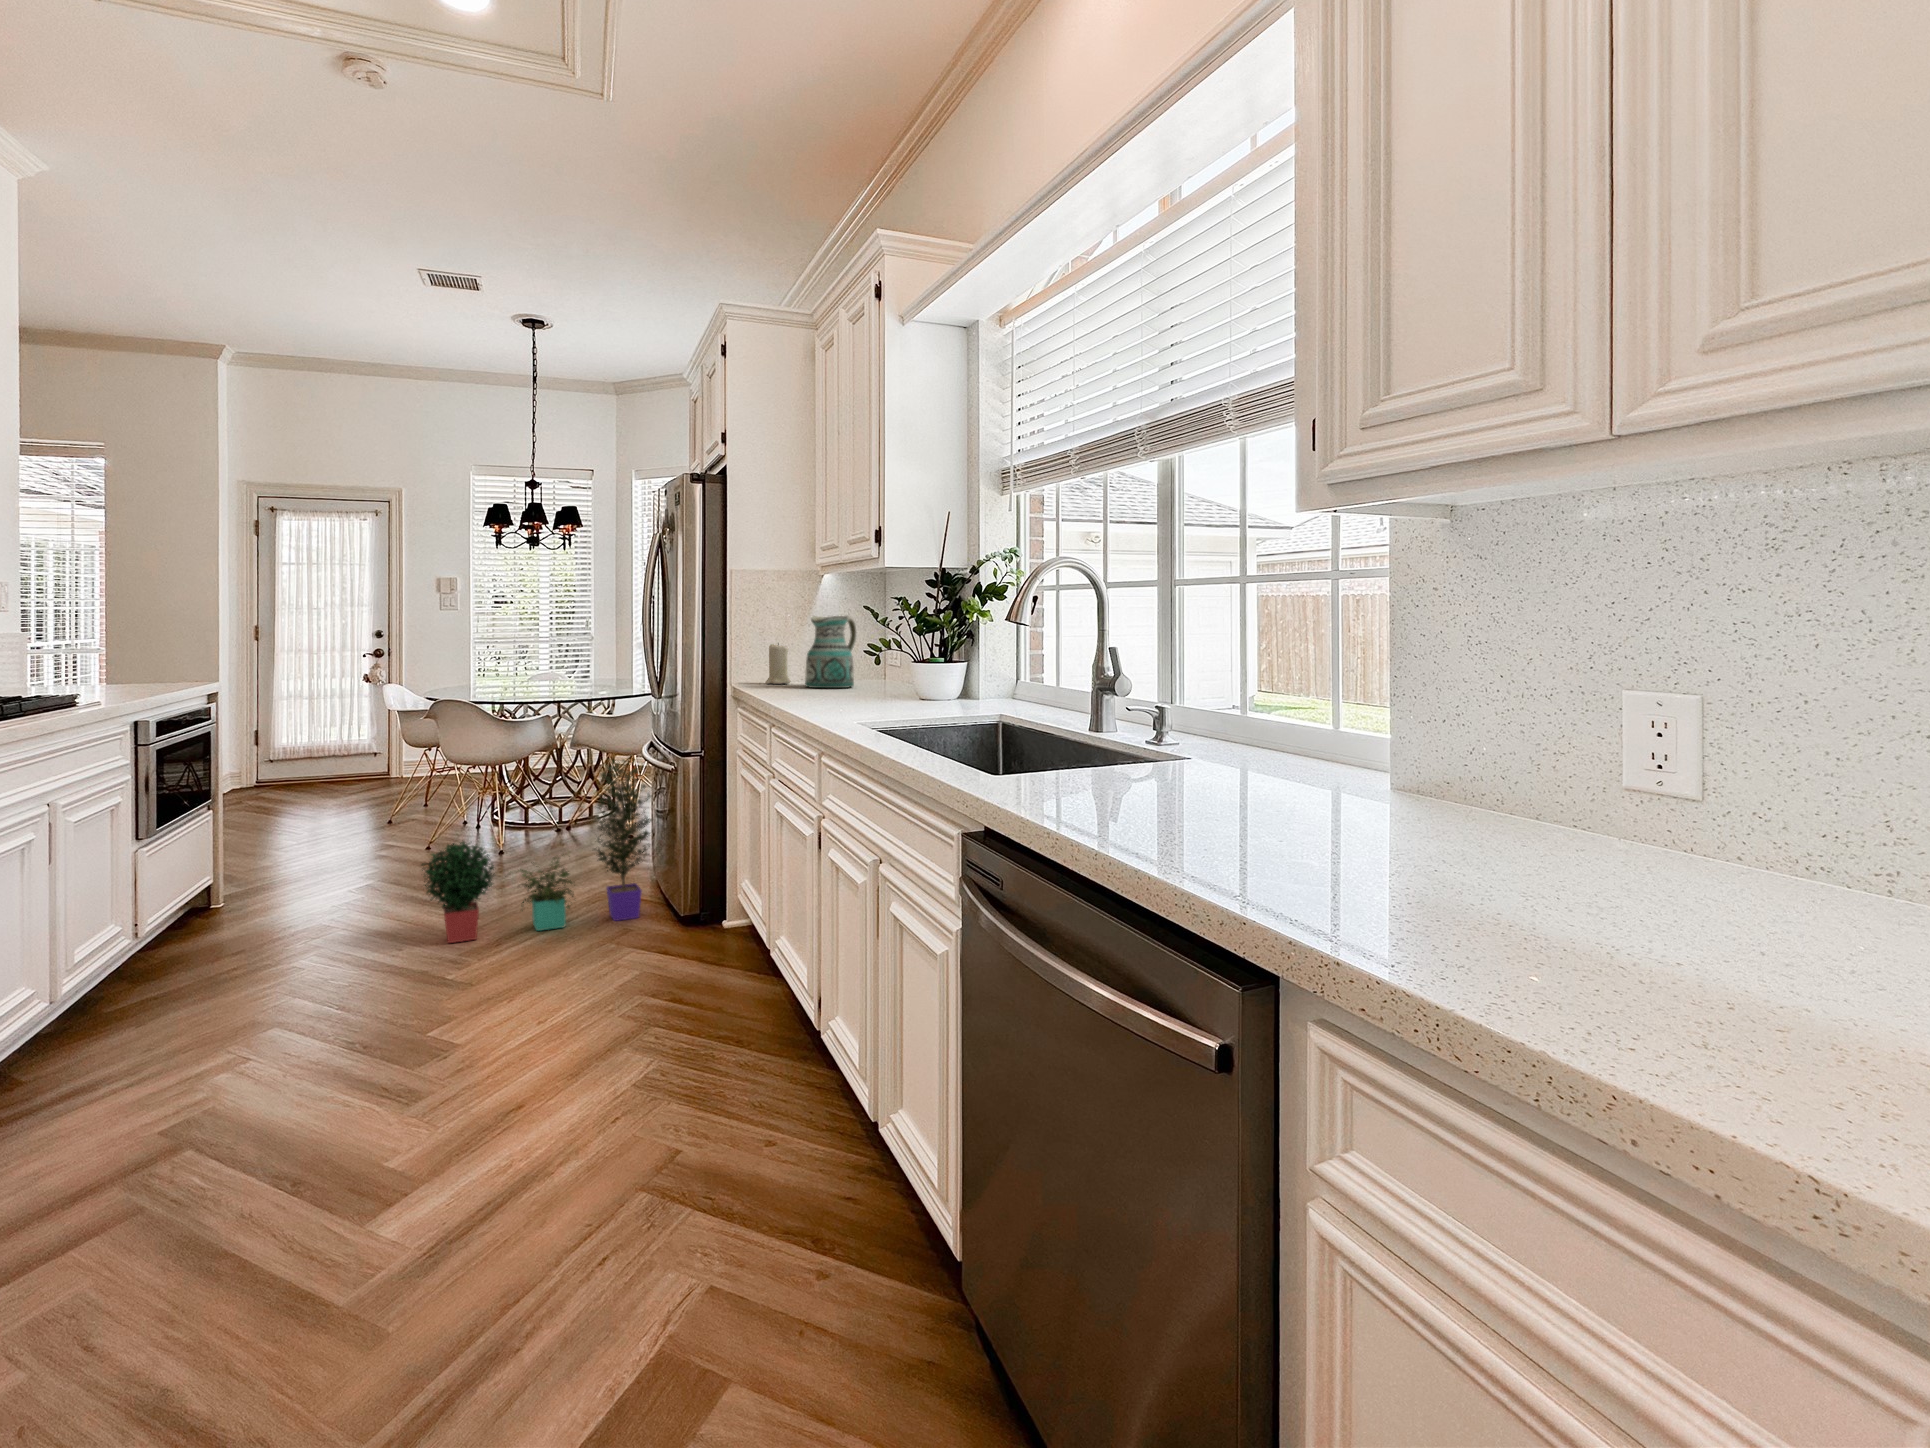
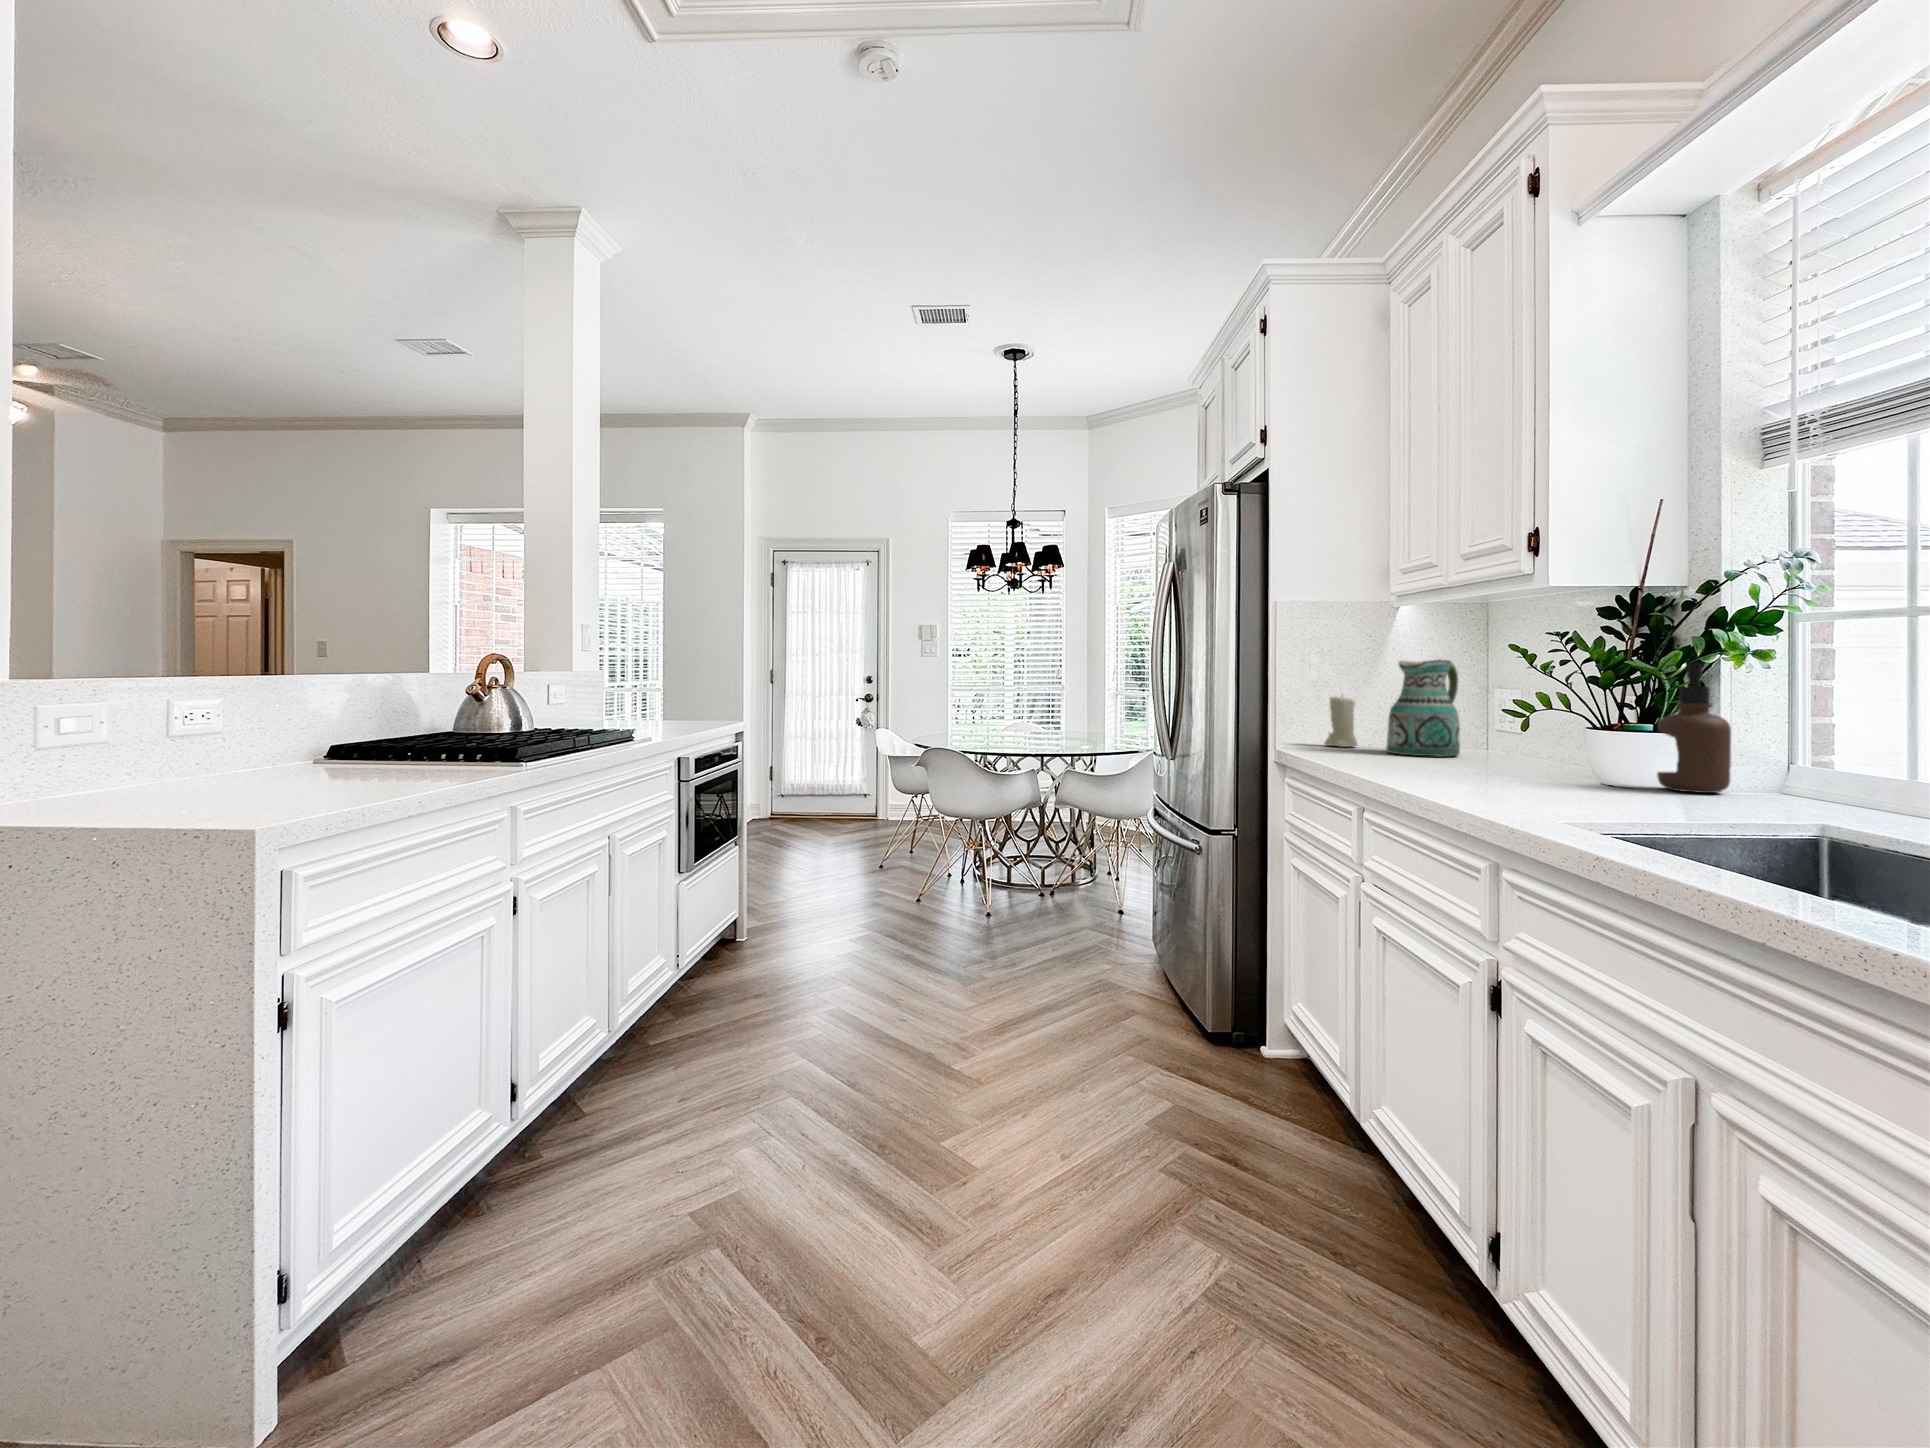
soap dispenser: none [942,617,979,703] -> present [1657,662,1731,793]
potted plant: present [422,757,653,943] -> none [921,822,1173,1019]

